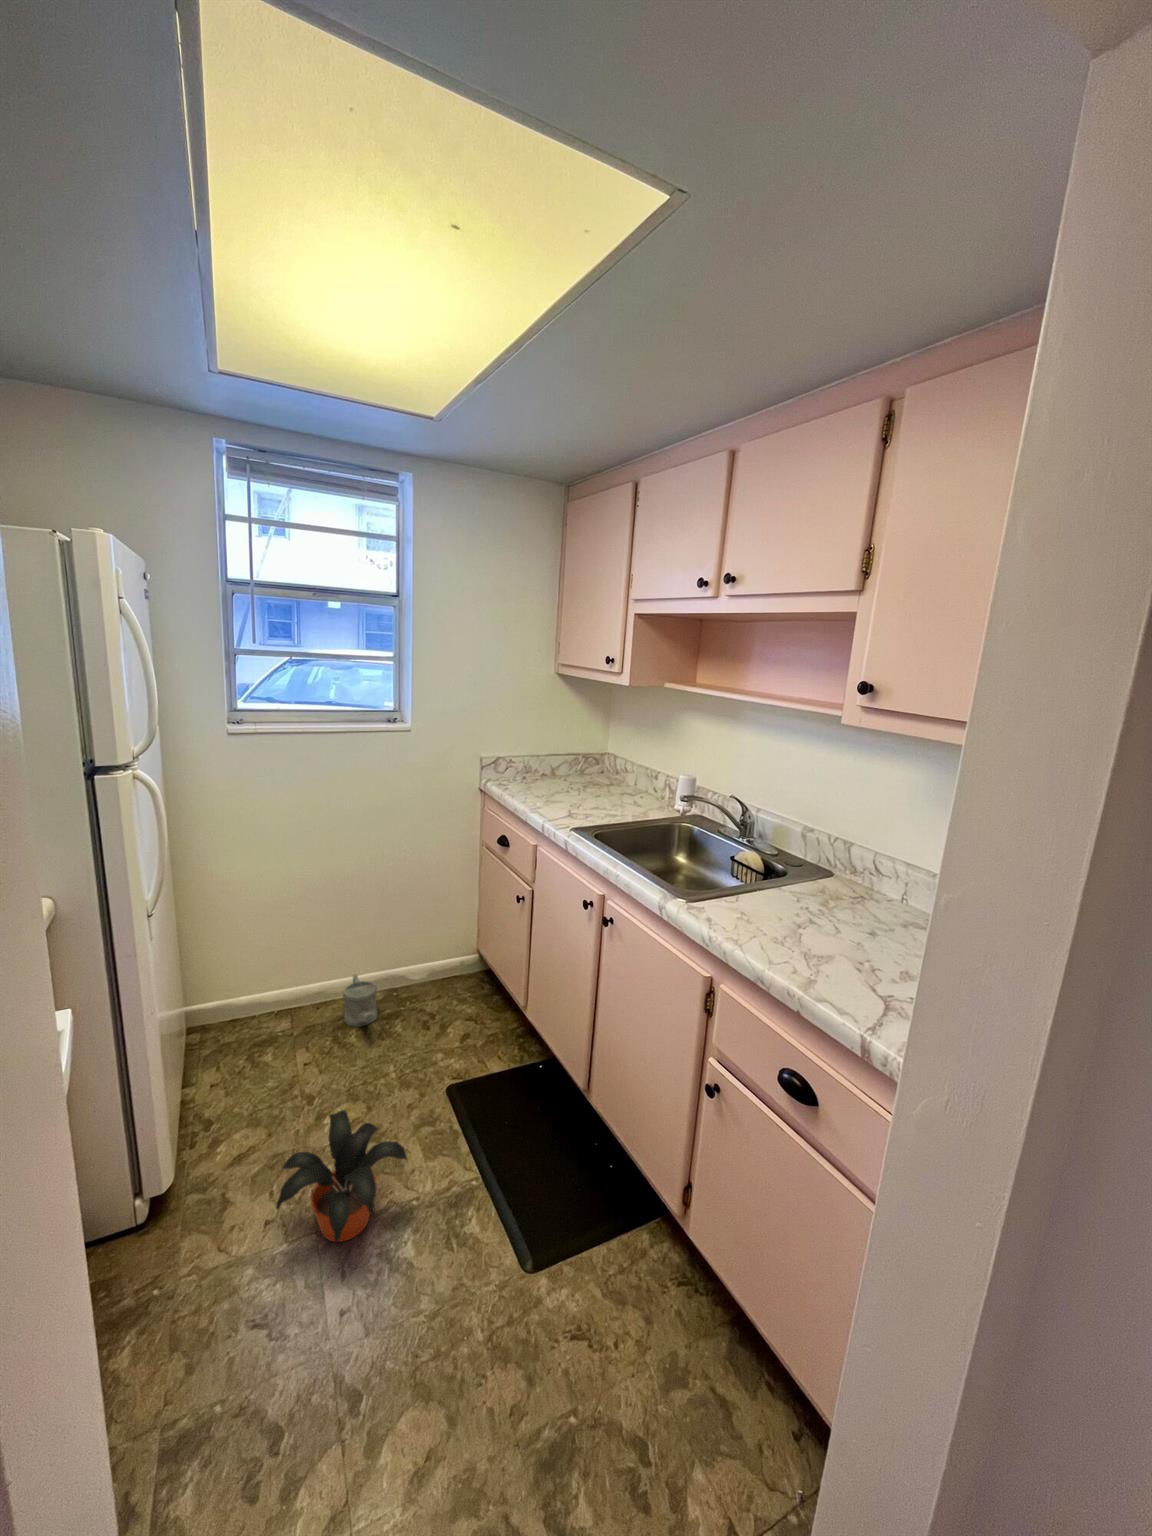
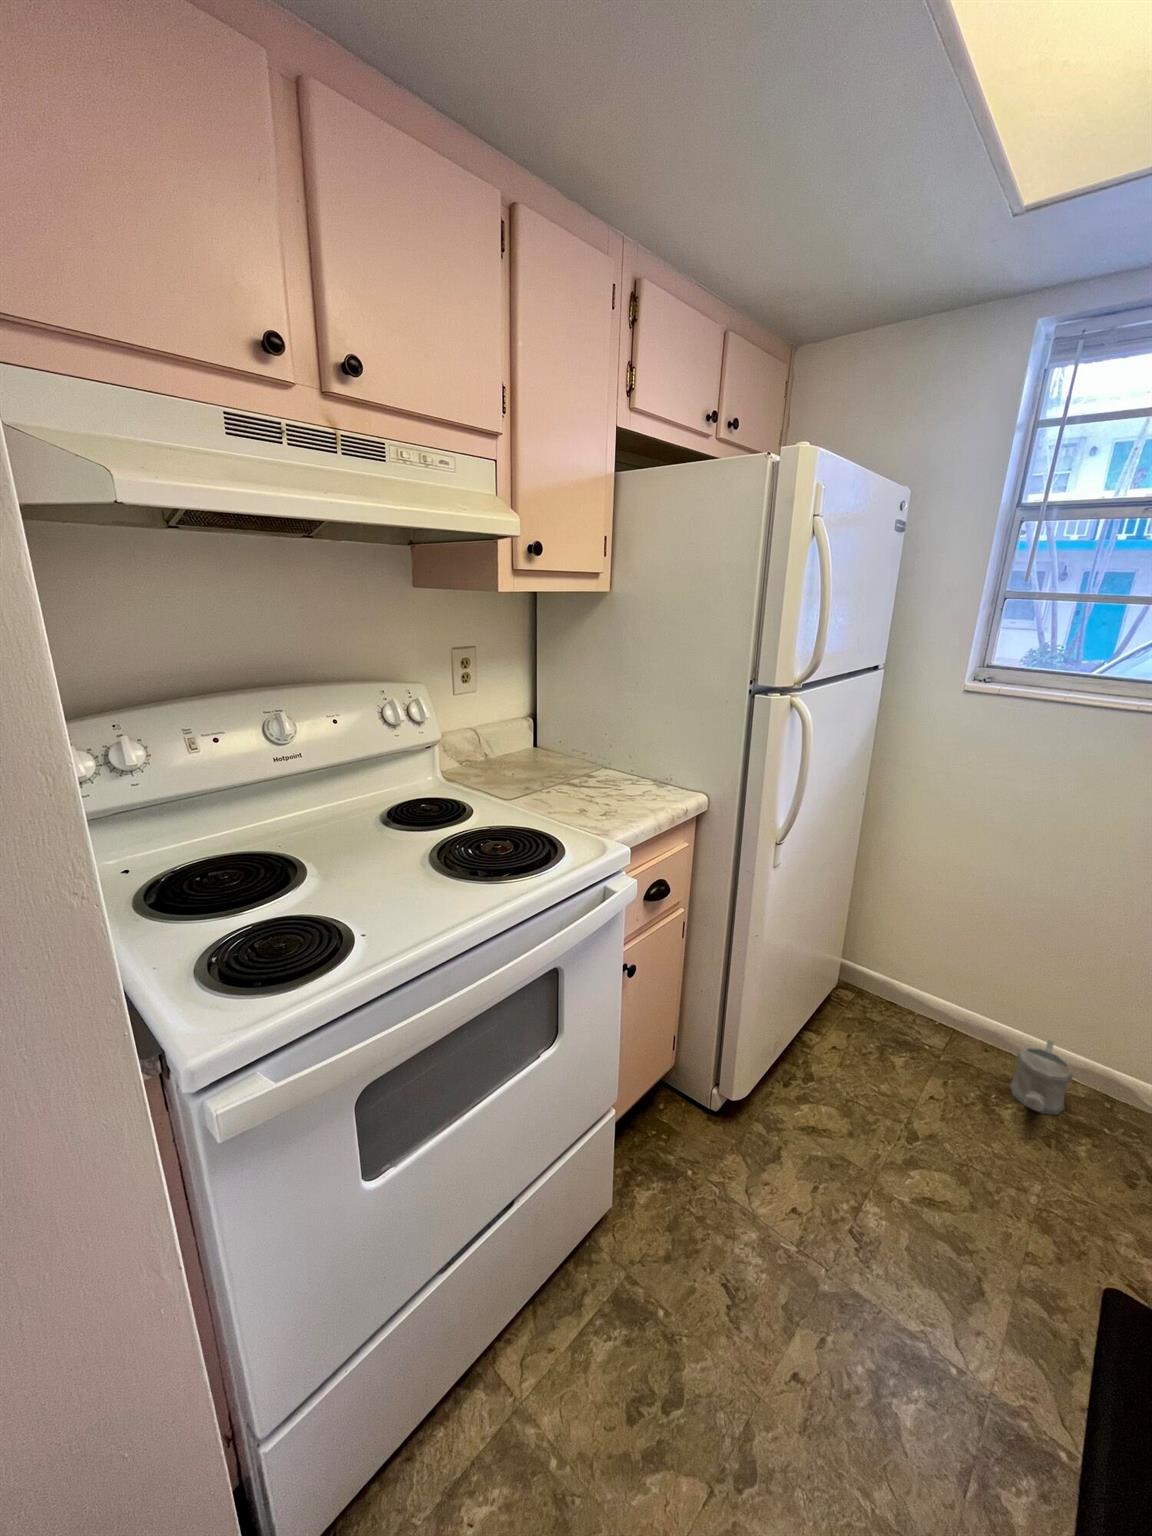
potted plant: present [276,1110,407,1242] -> none [785,1163,954,1324]

